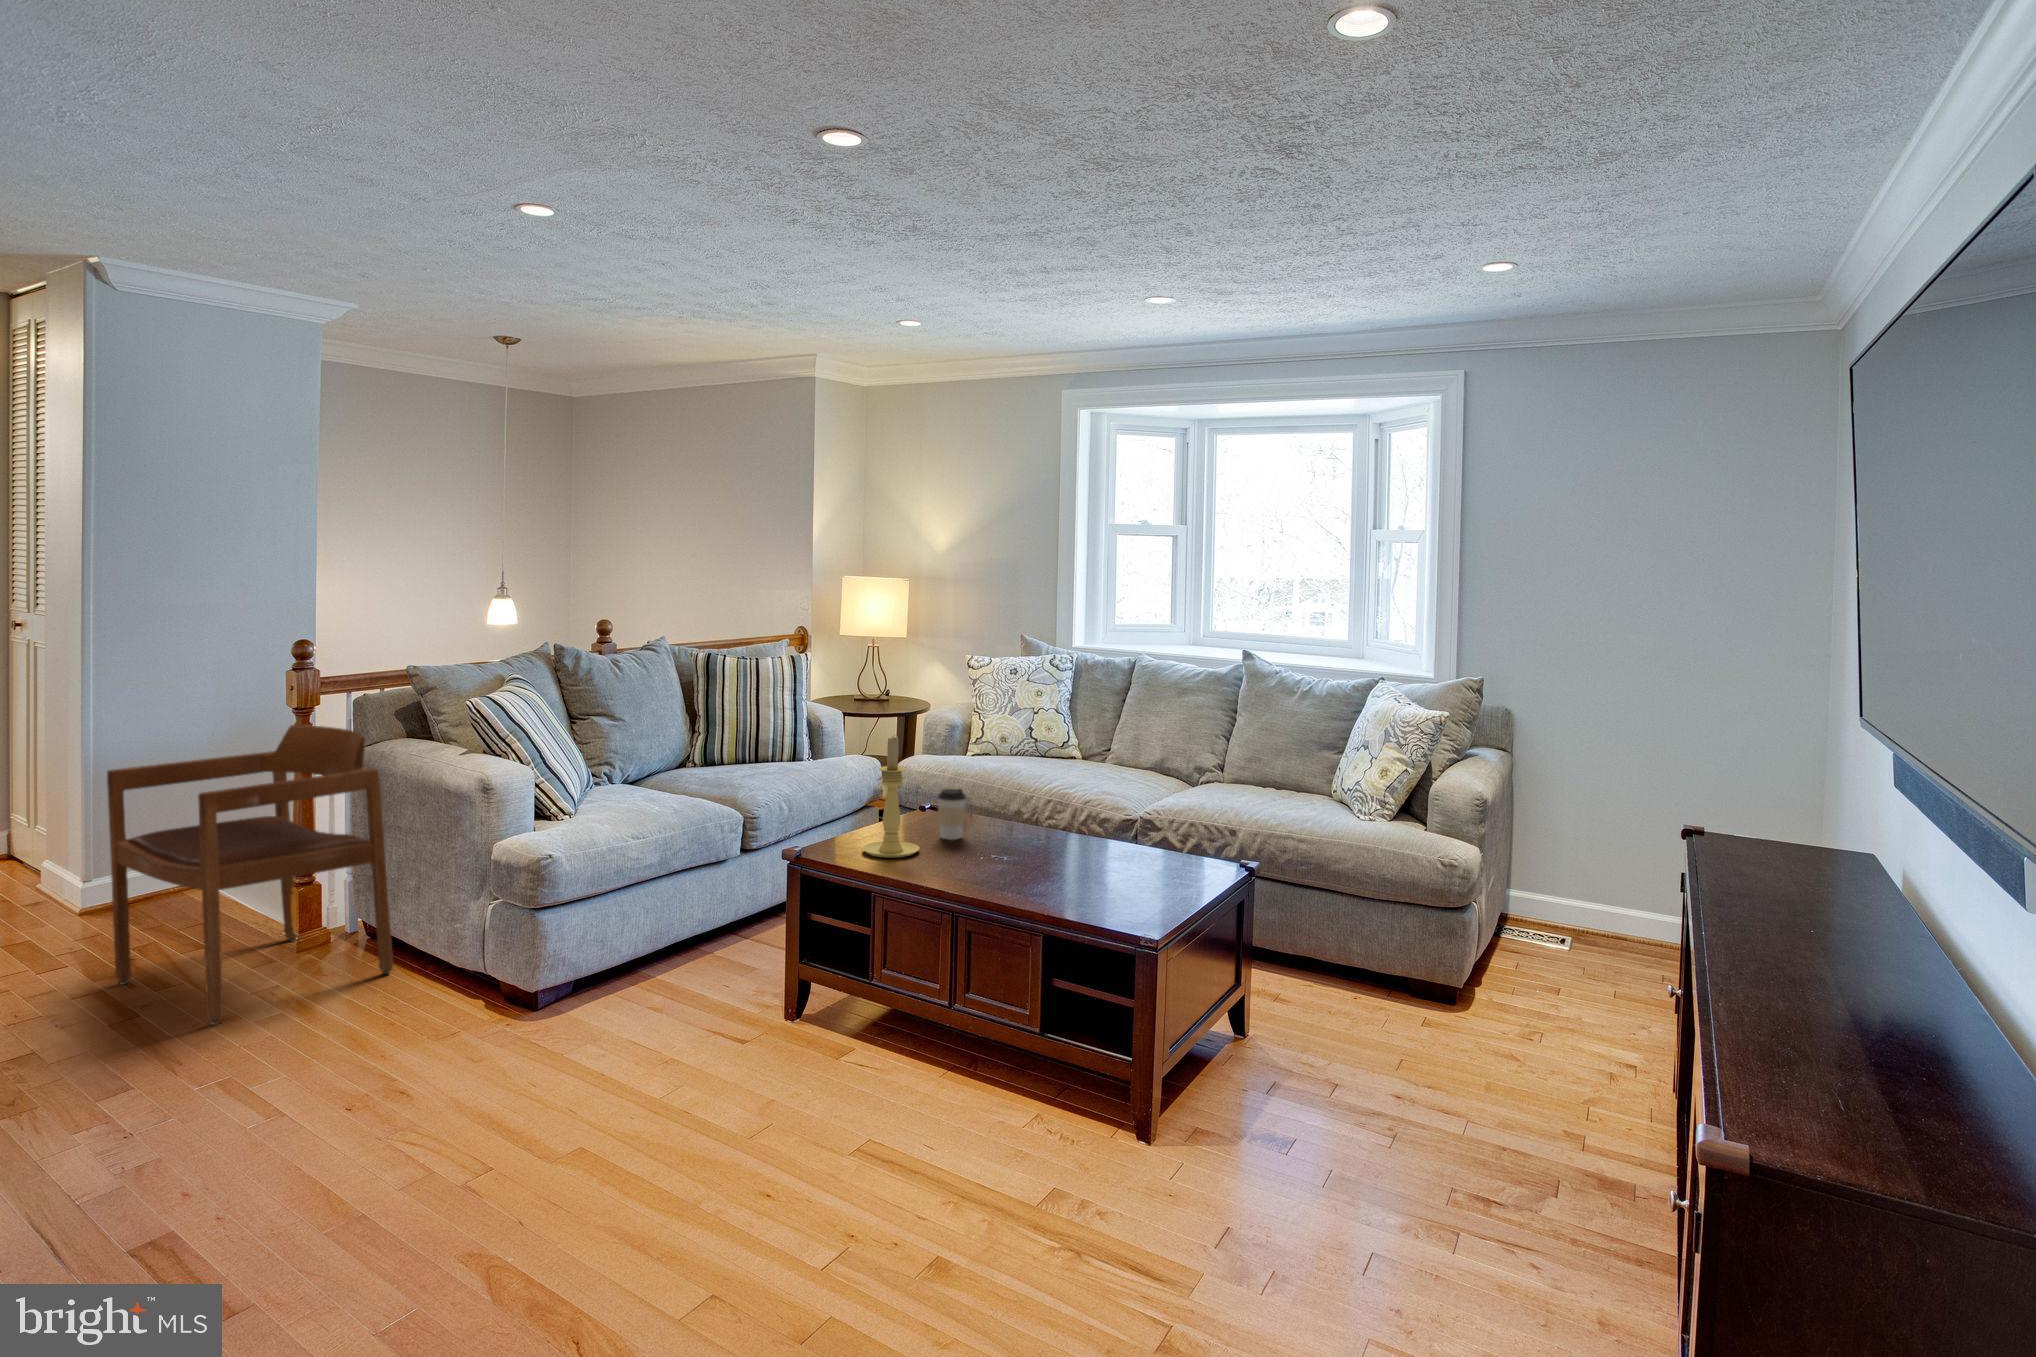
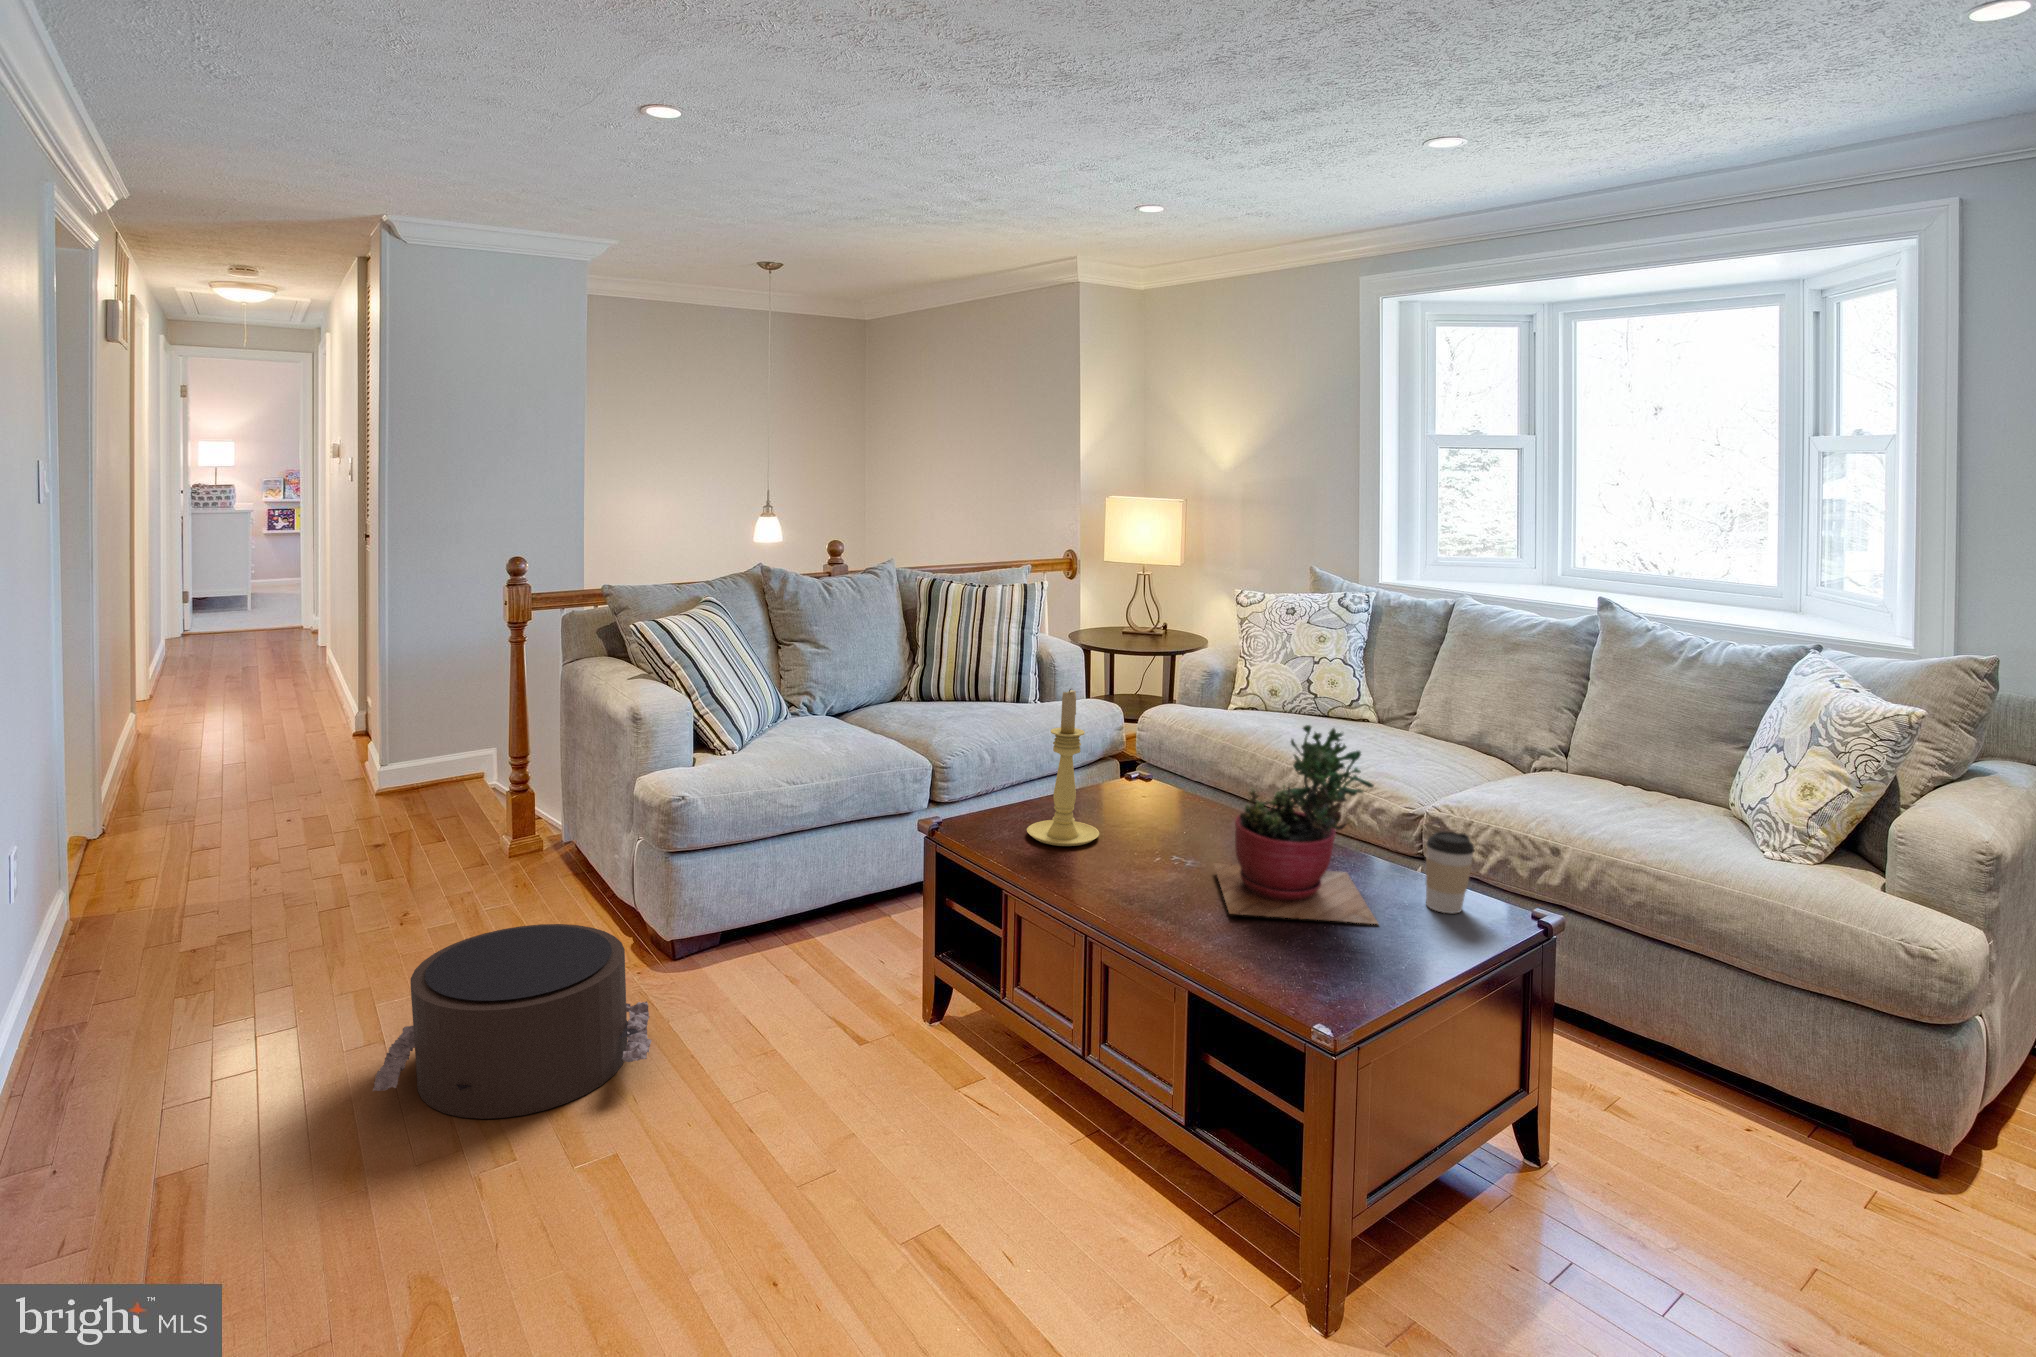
armchair: present [107,725,393,1024] -> none [323,634,570,937]
succulent plant: none [1013,746,1136,883] -> present [1214,725,1378,924]
coffee cup: present [938,789,966,840] -> present [1426,831,1475,913]
pouf: none [337,969,580,1127] -> present [373,924,652,1119]

